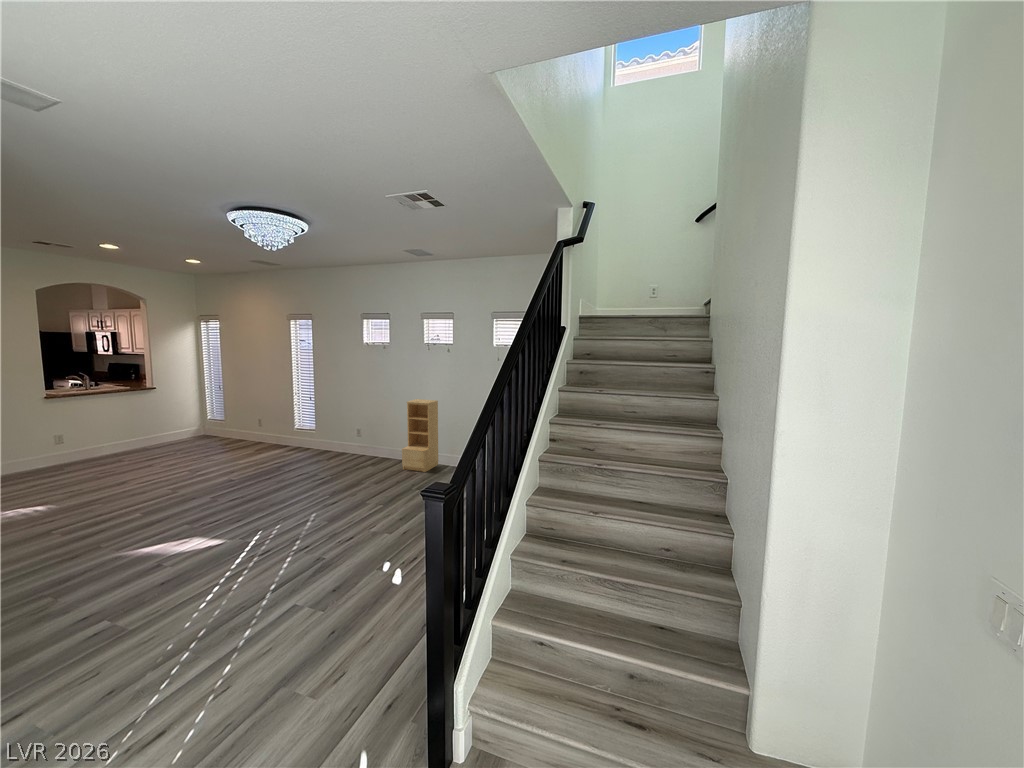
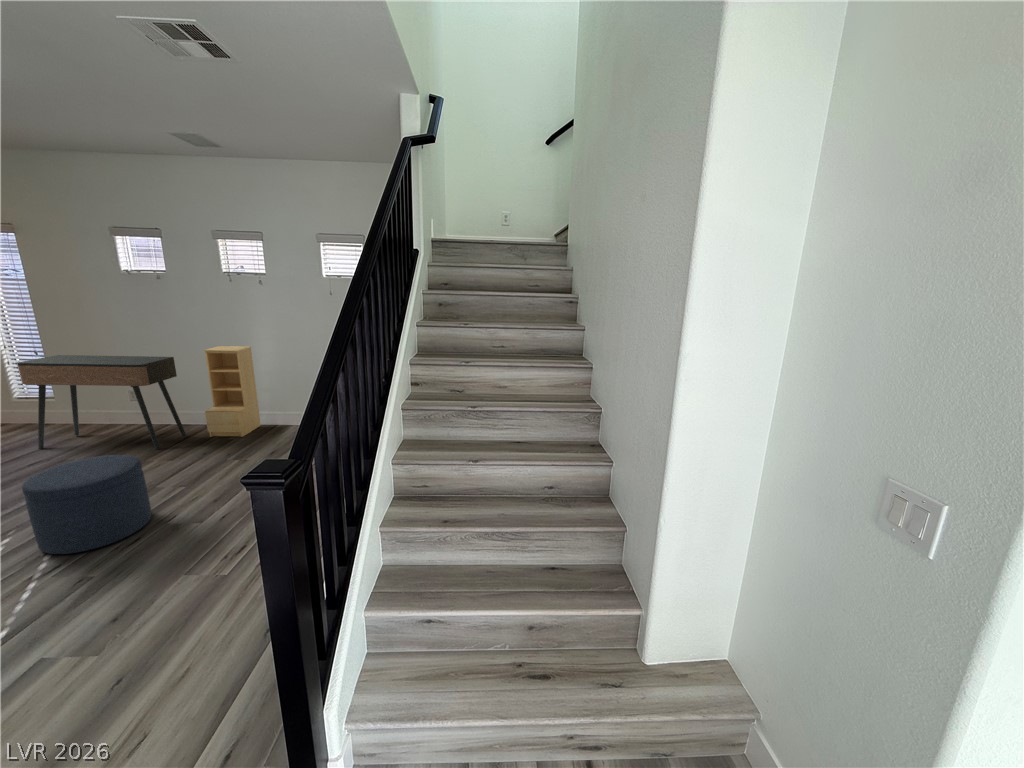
console table: none [300,401,388,475] -> present [17,355,186,450]
ottoman: none [295,474,361,540] -> present [22,455,152,554]

